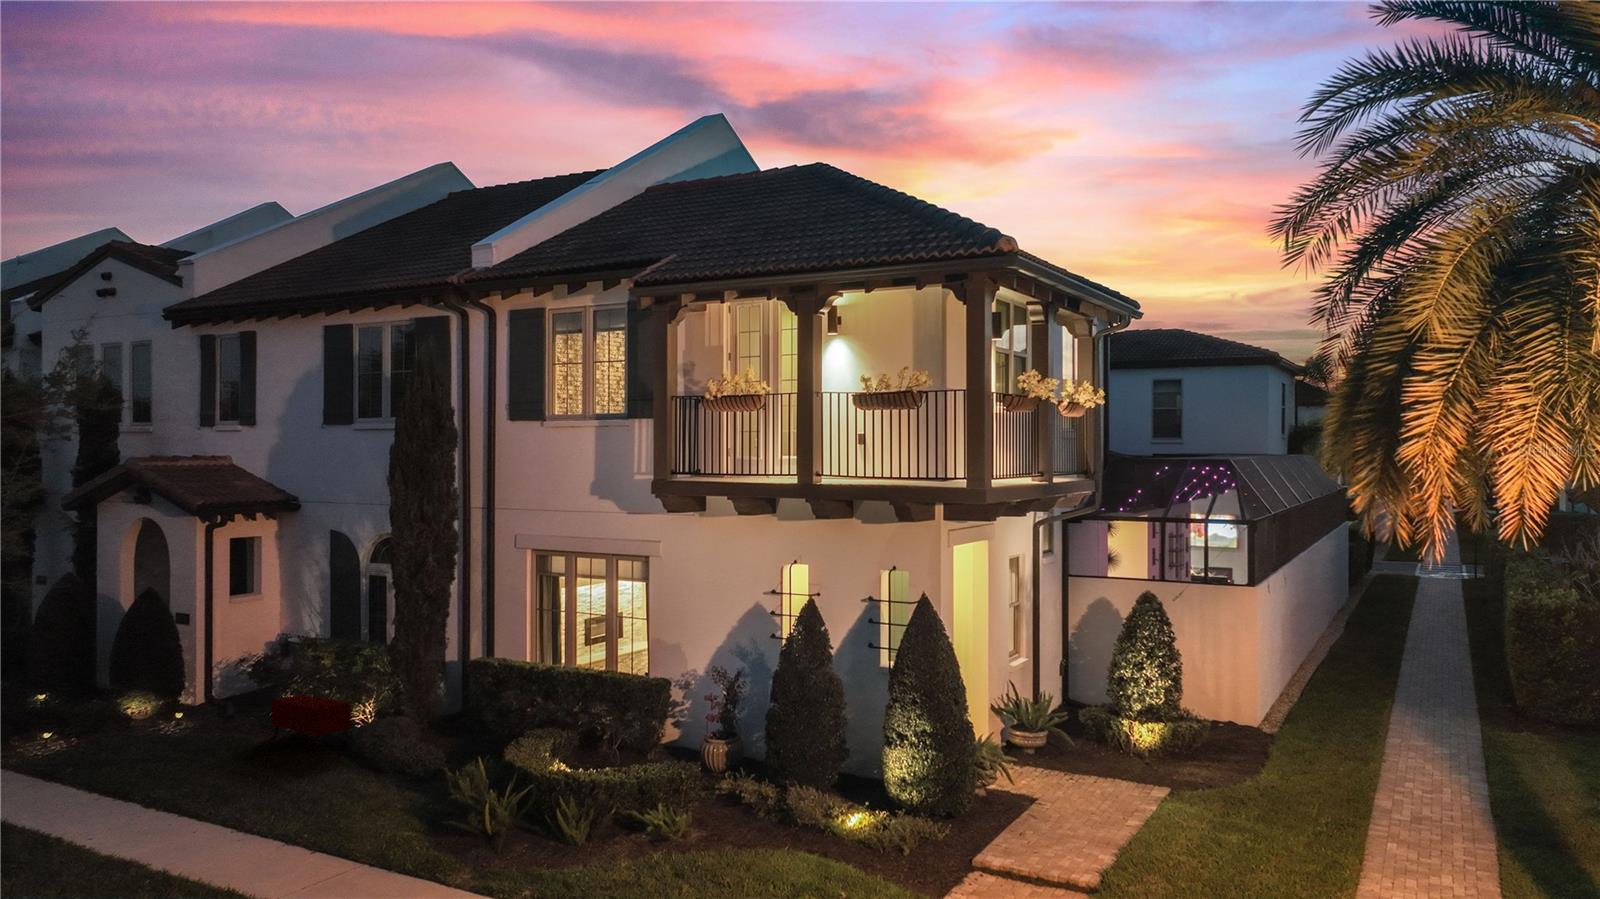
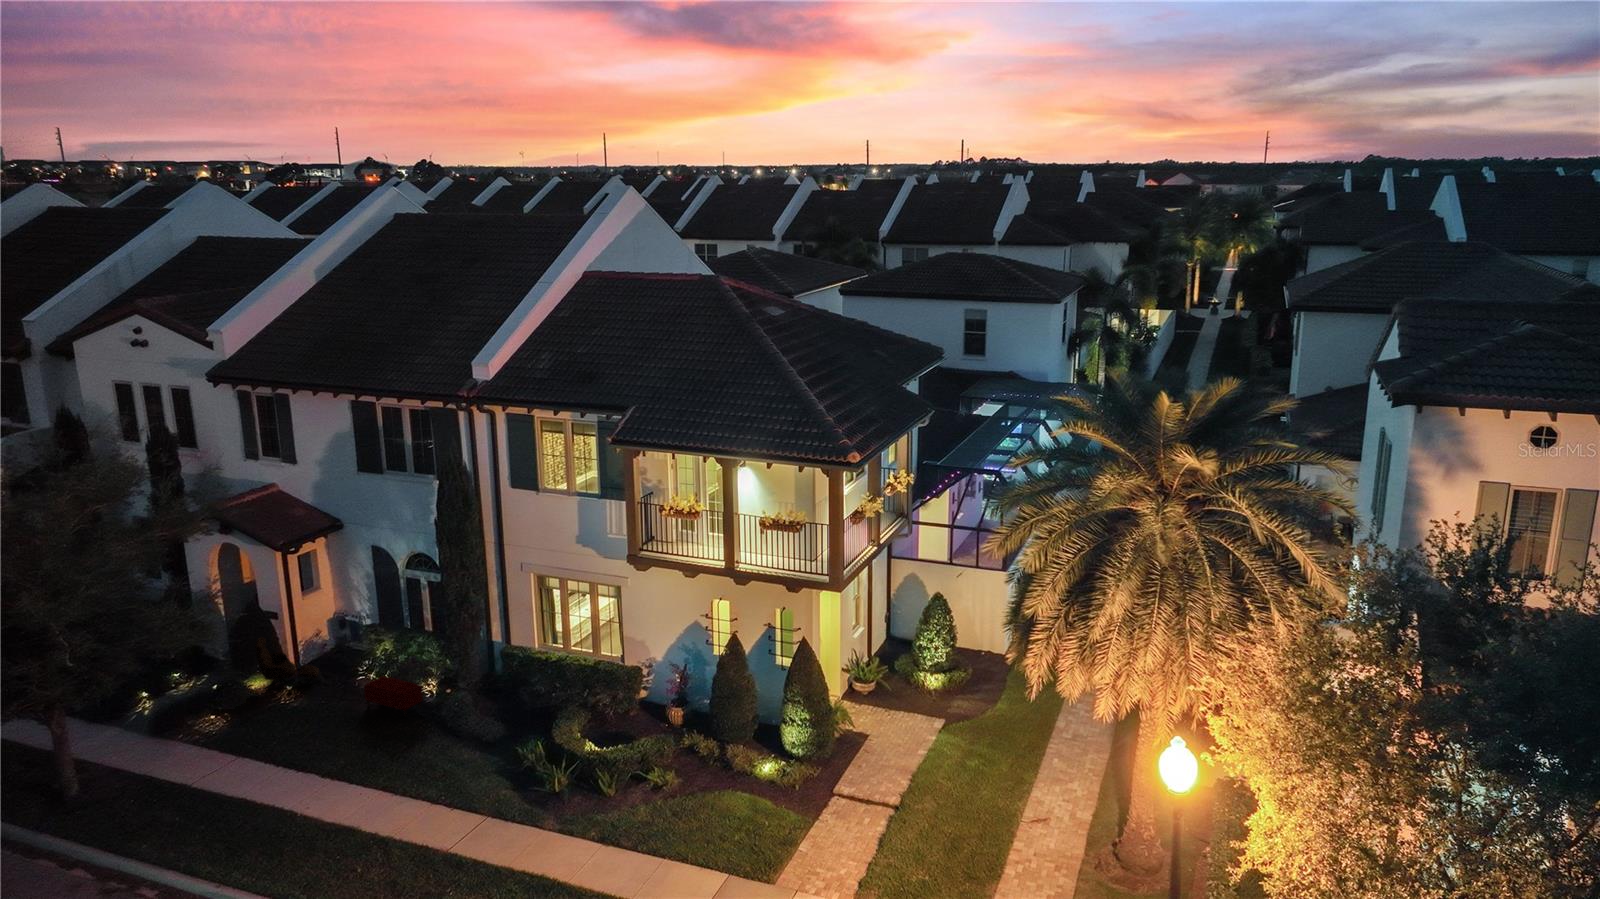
lounge chair: none [141,642,234,718] -> present [255,637,319,691]

